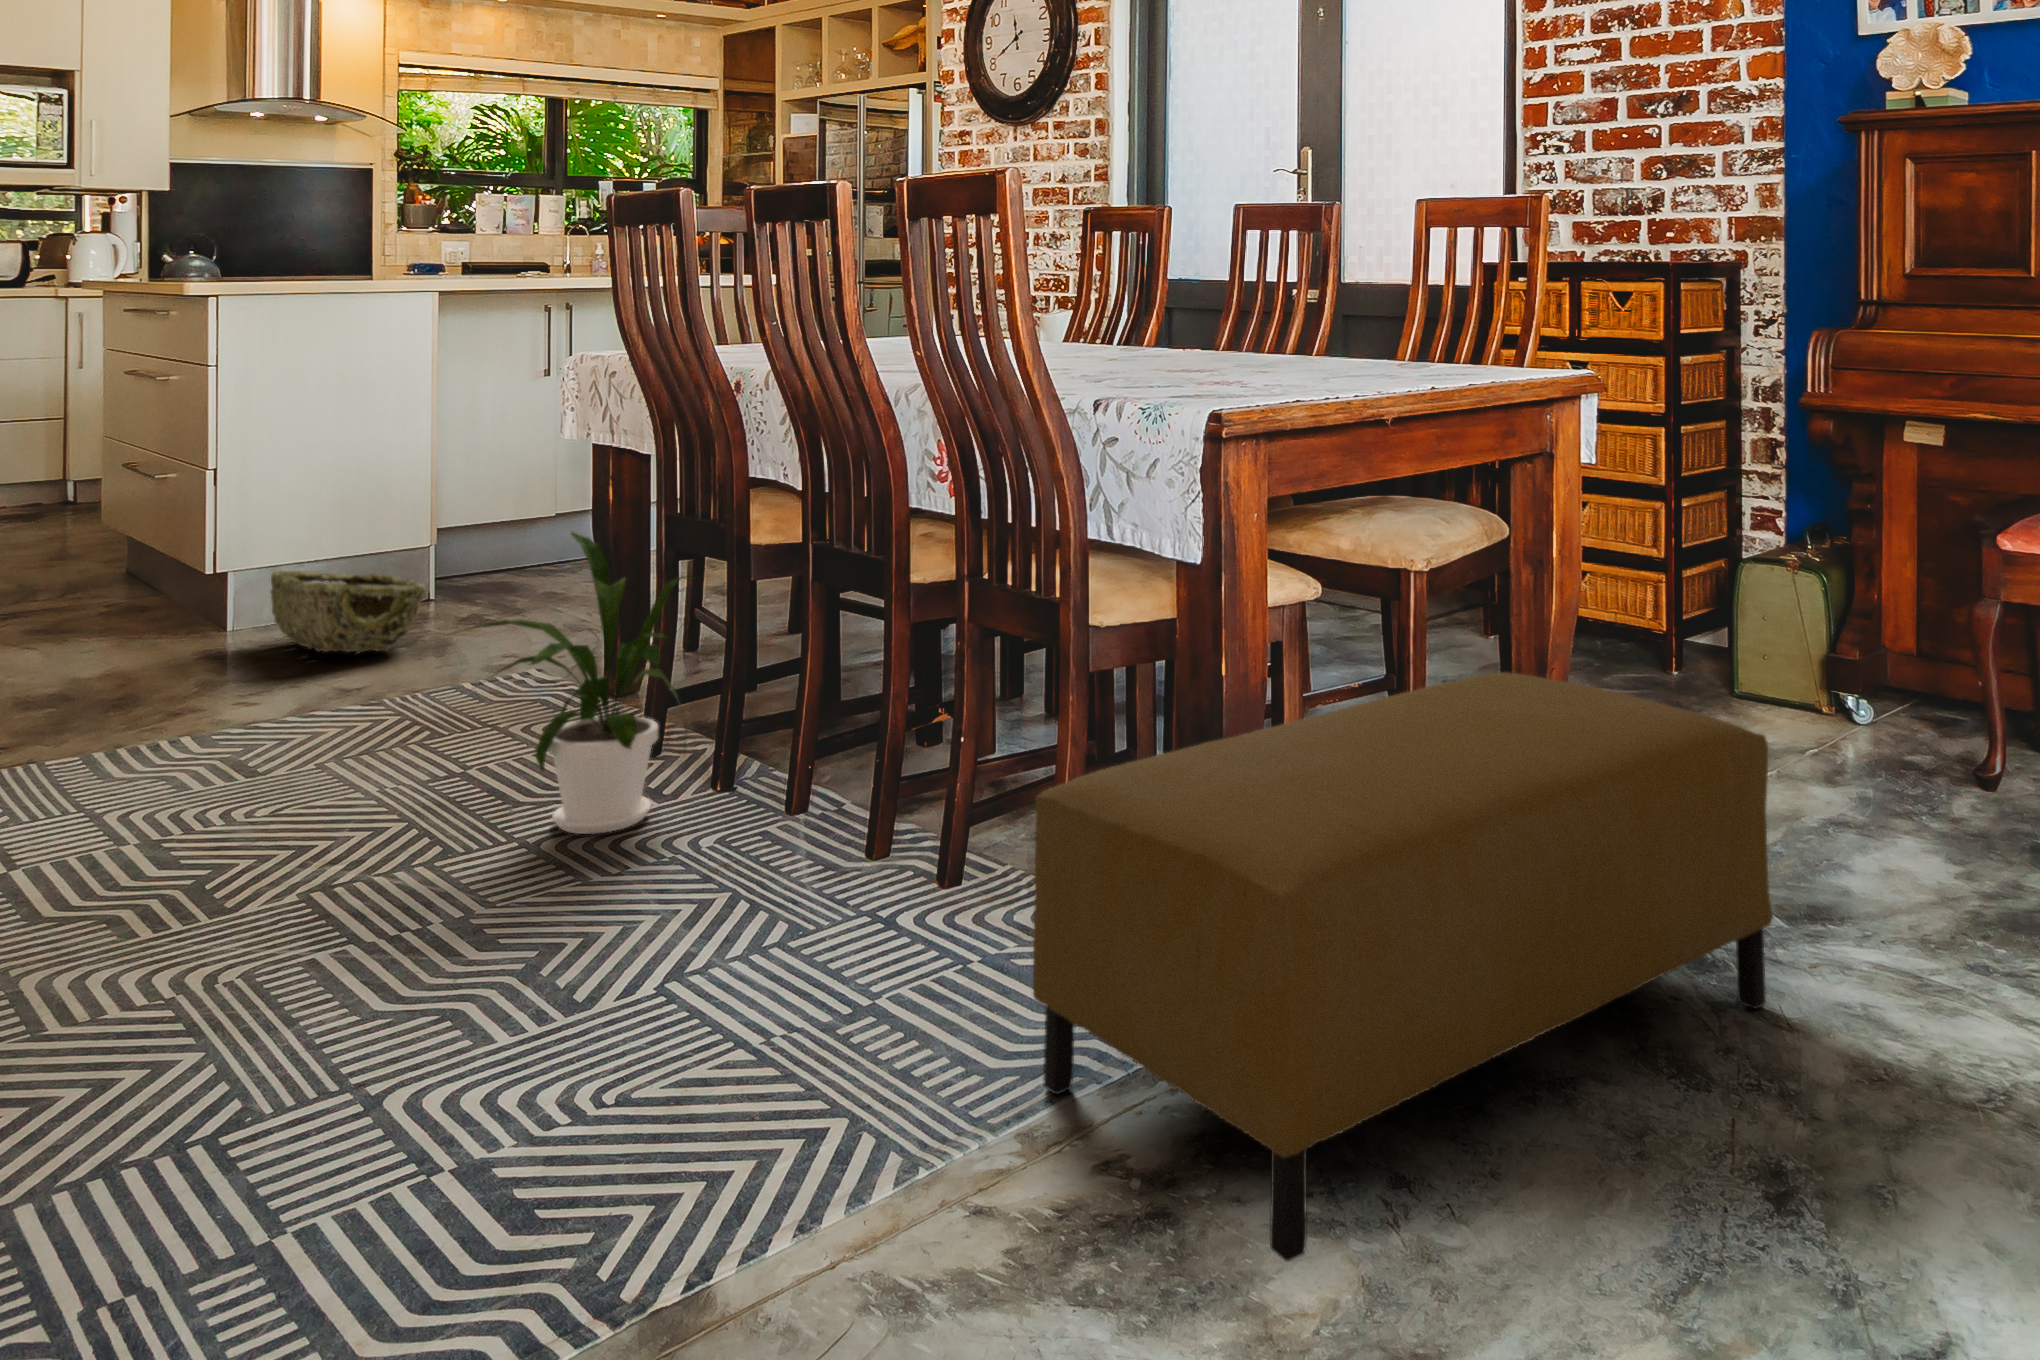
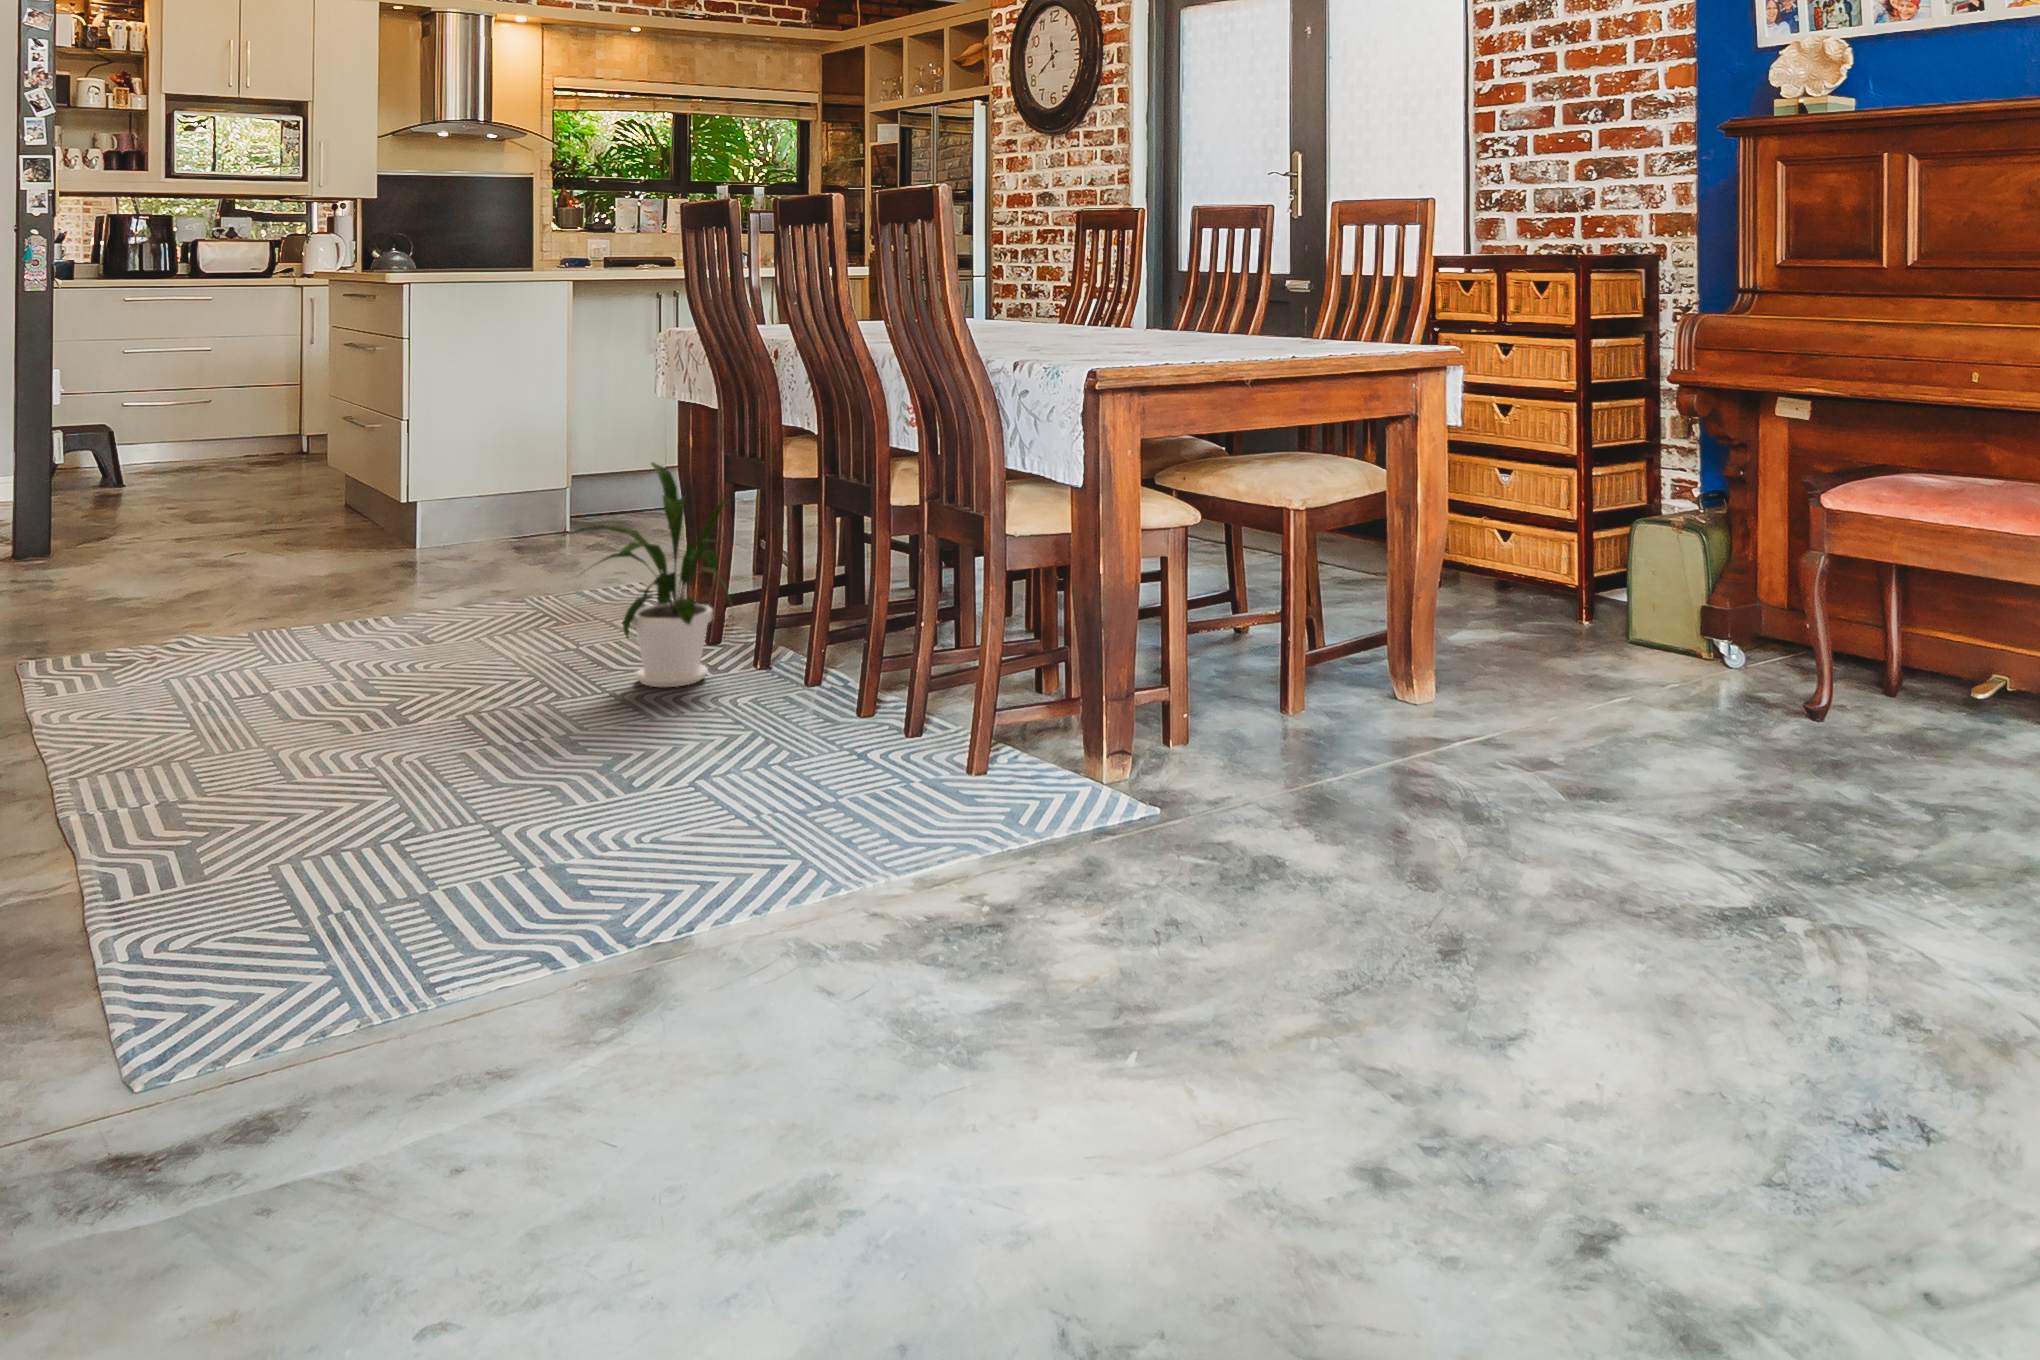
woven basket: present [271,571,426,654] -> none [450,498,563,565]
ottoman: present [1033,673,1773,1261] -> none [931,581,1515,951]

